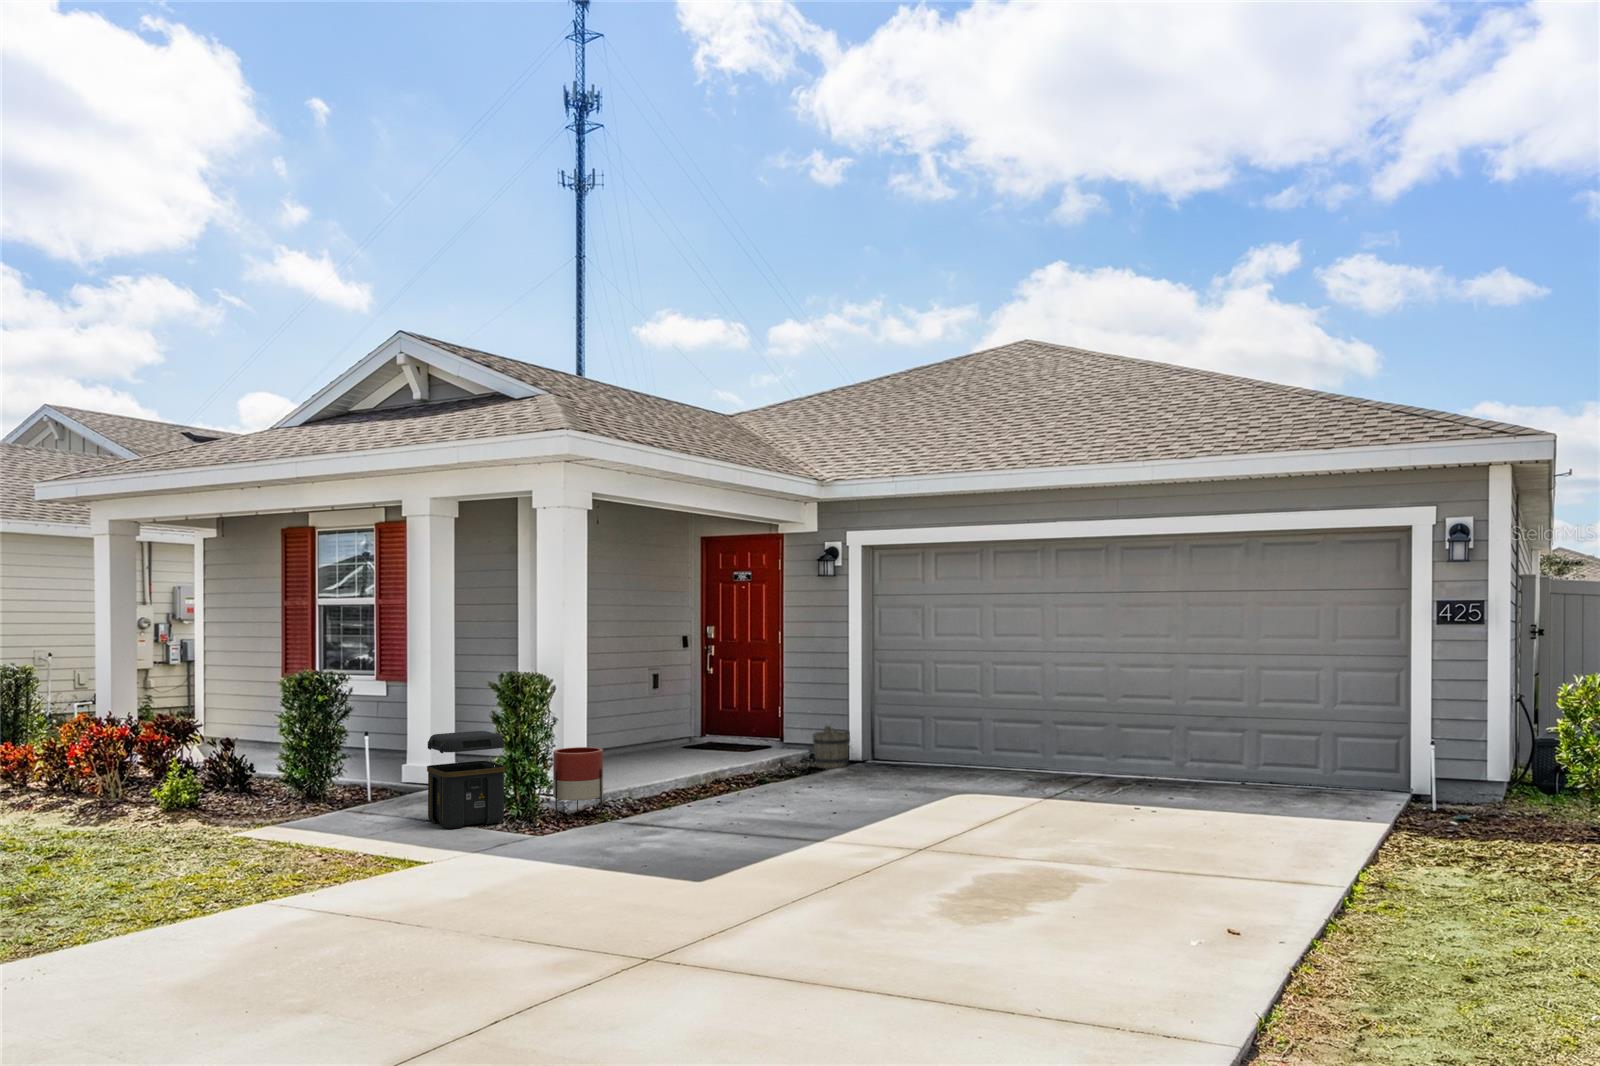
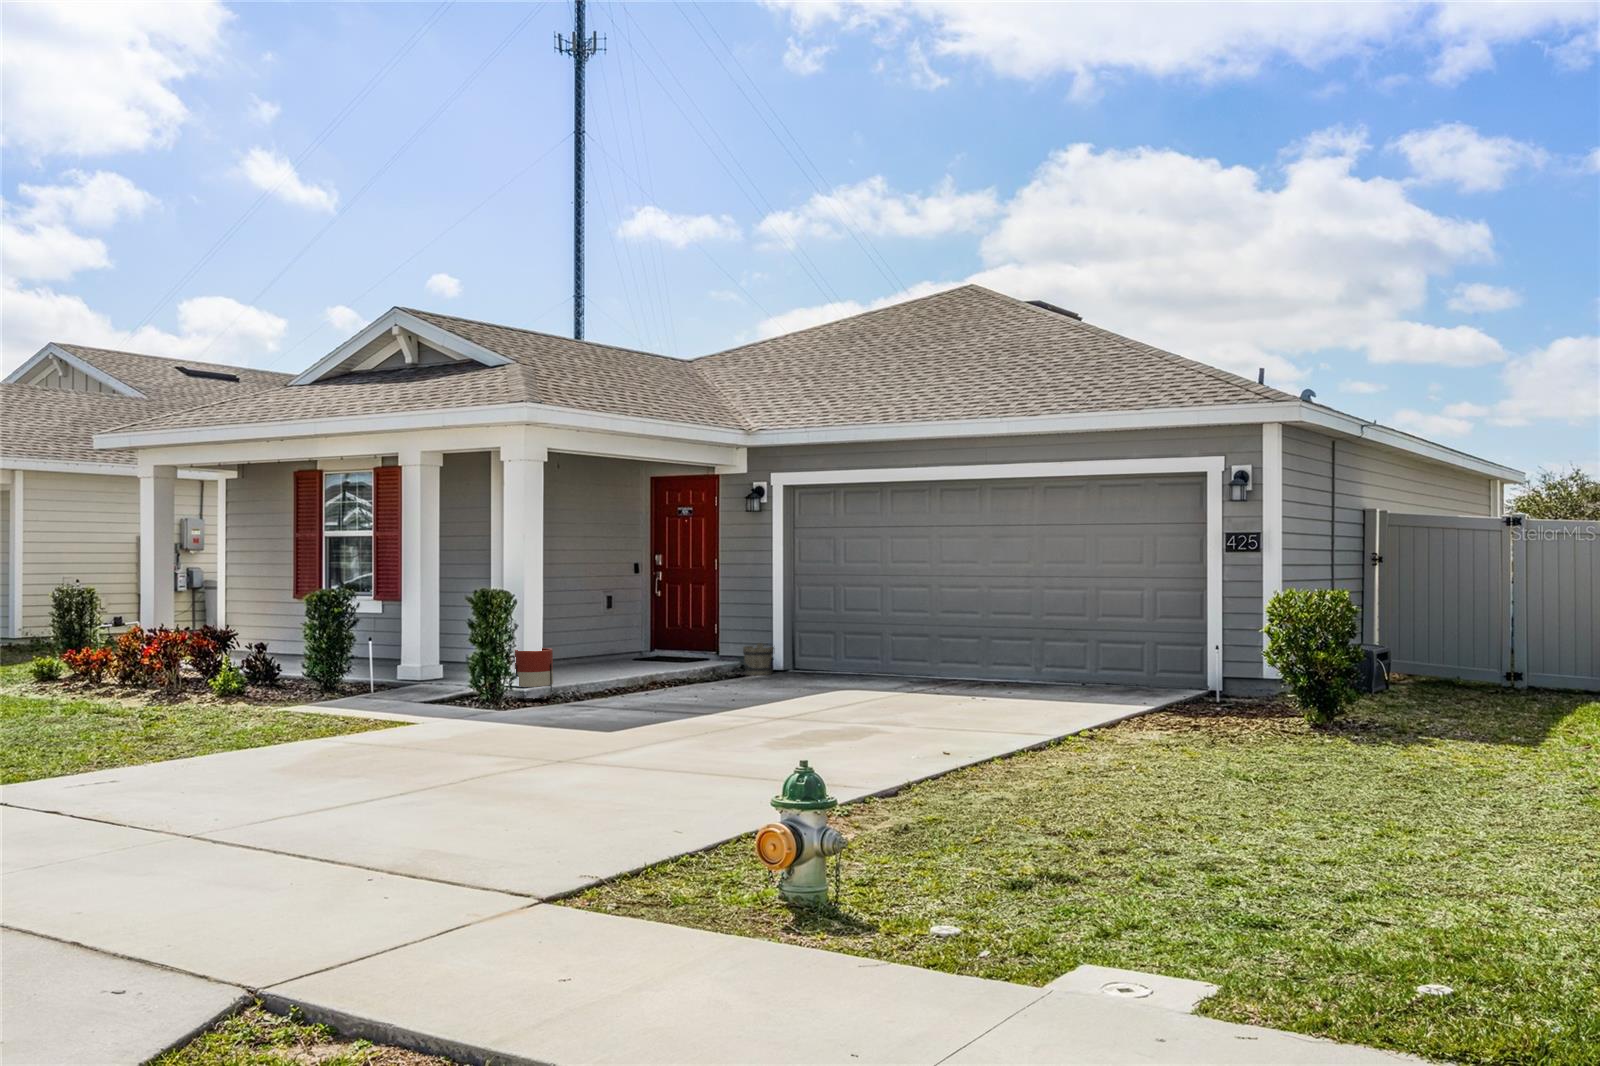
toolbox: present [427,731,505,829] -> none [419,635,478,706]

